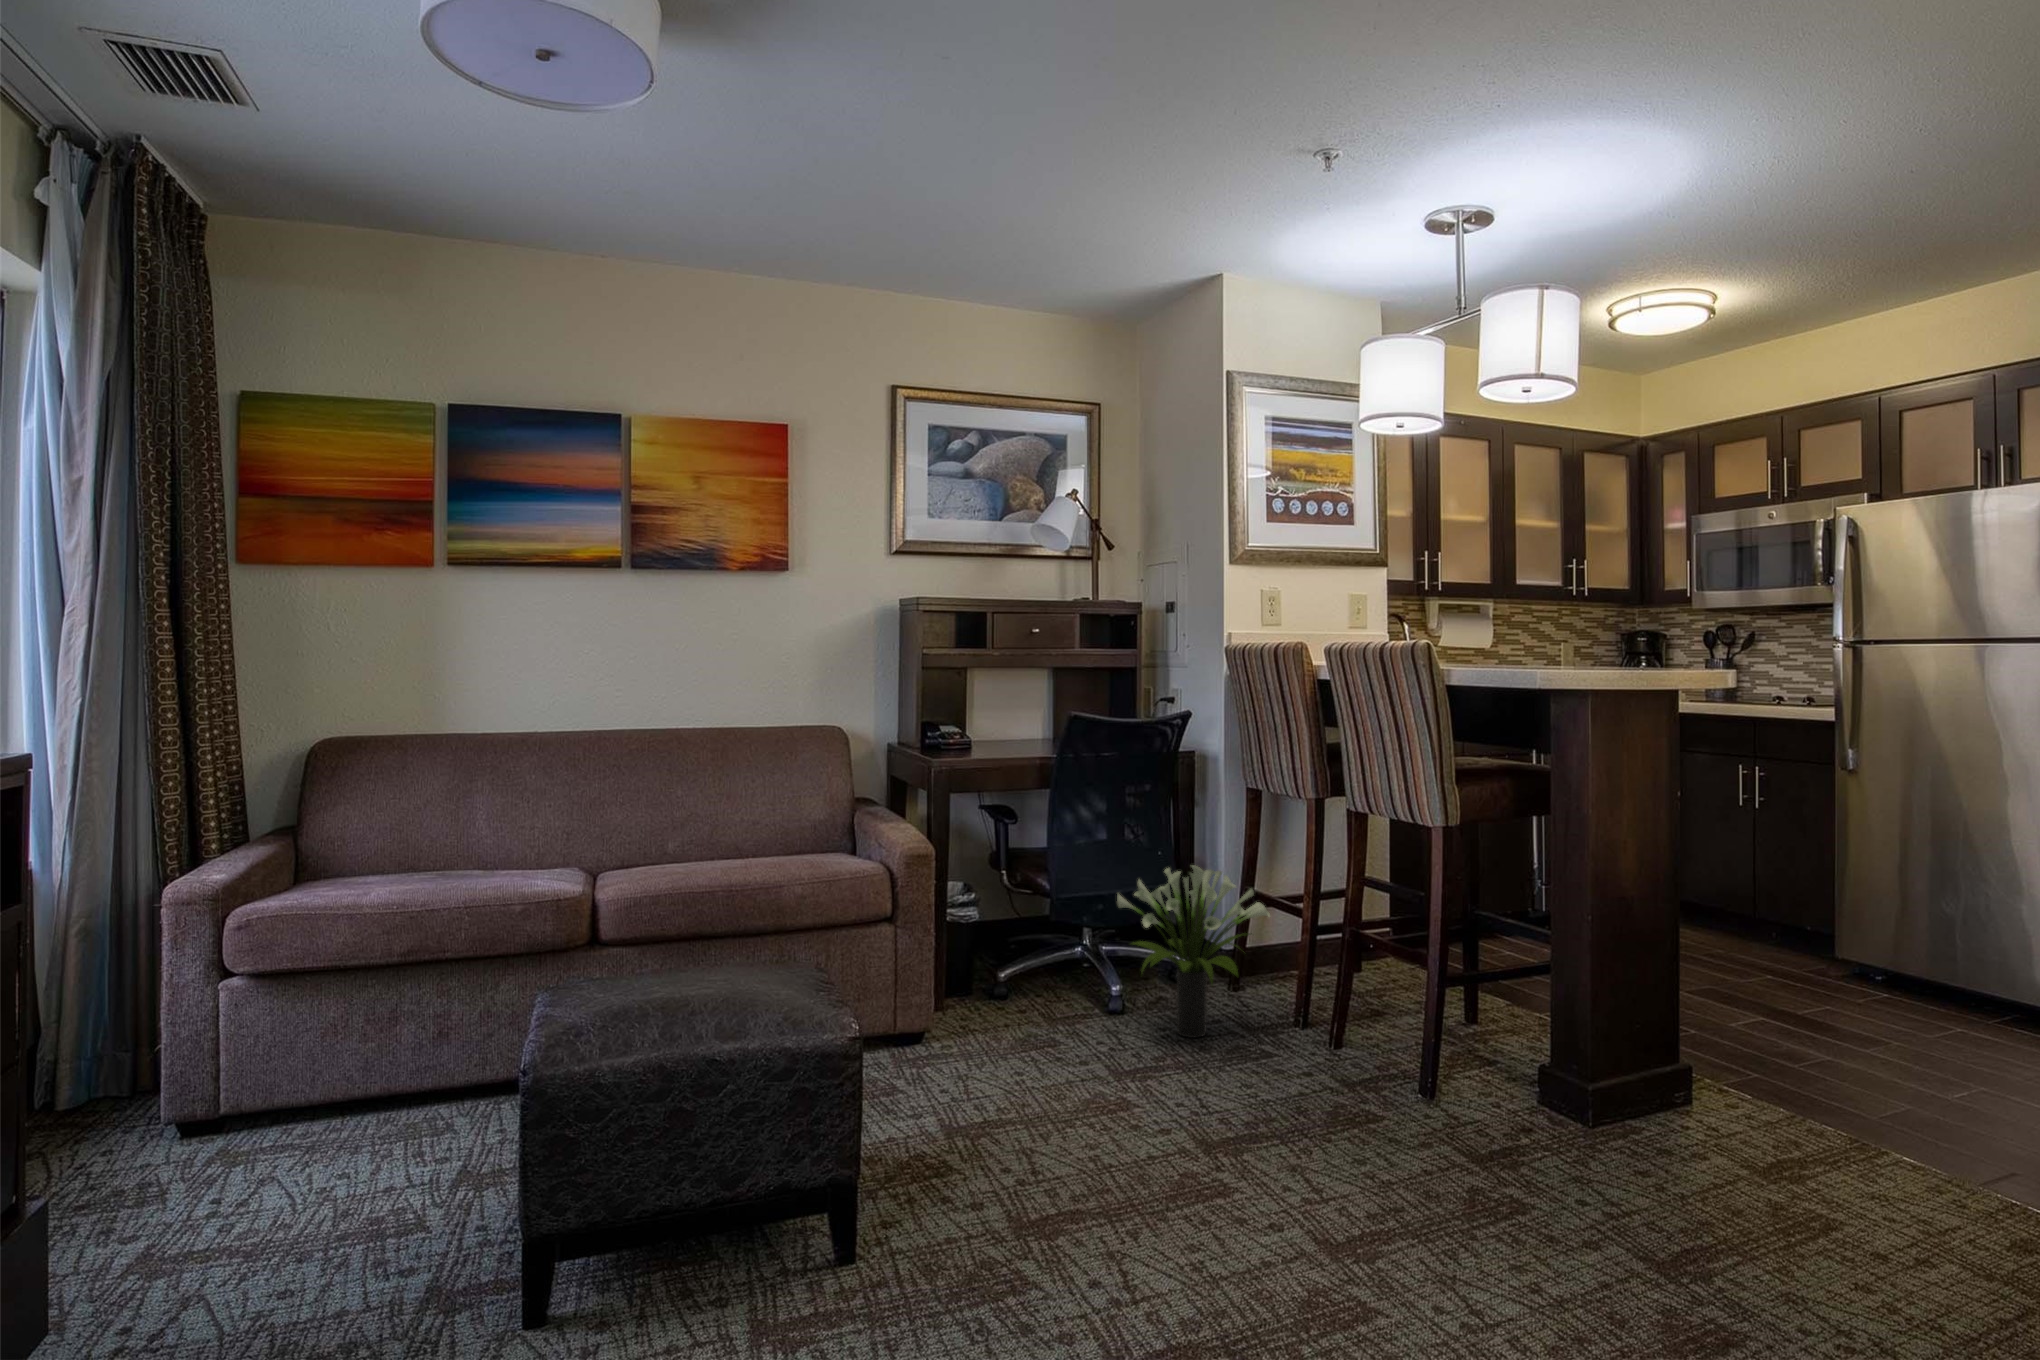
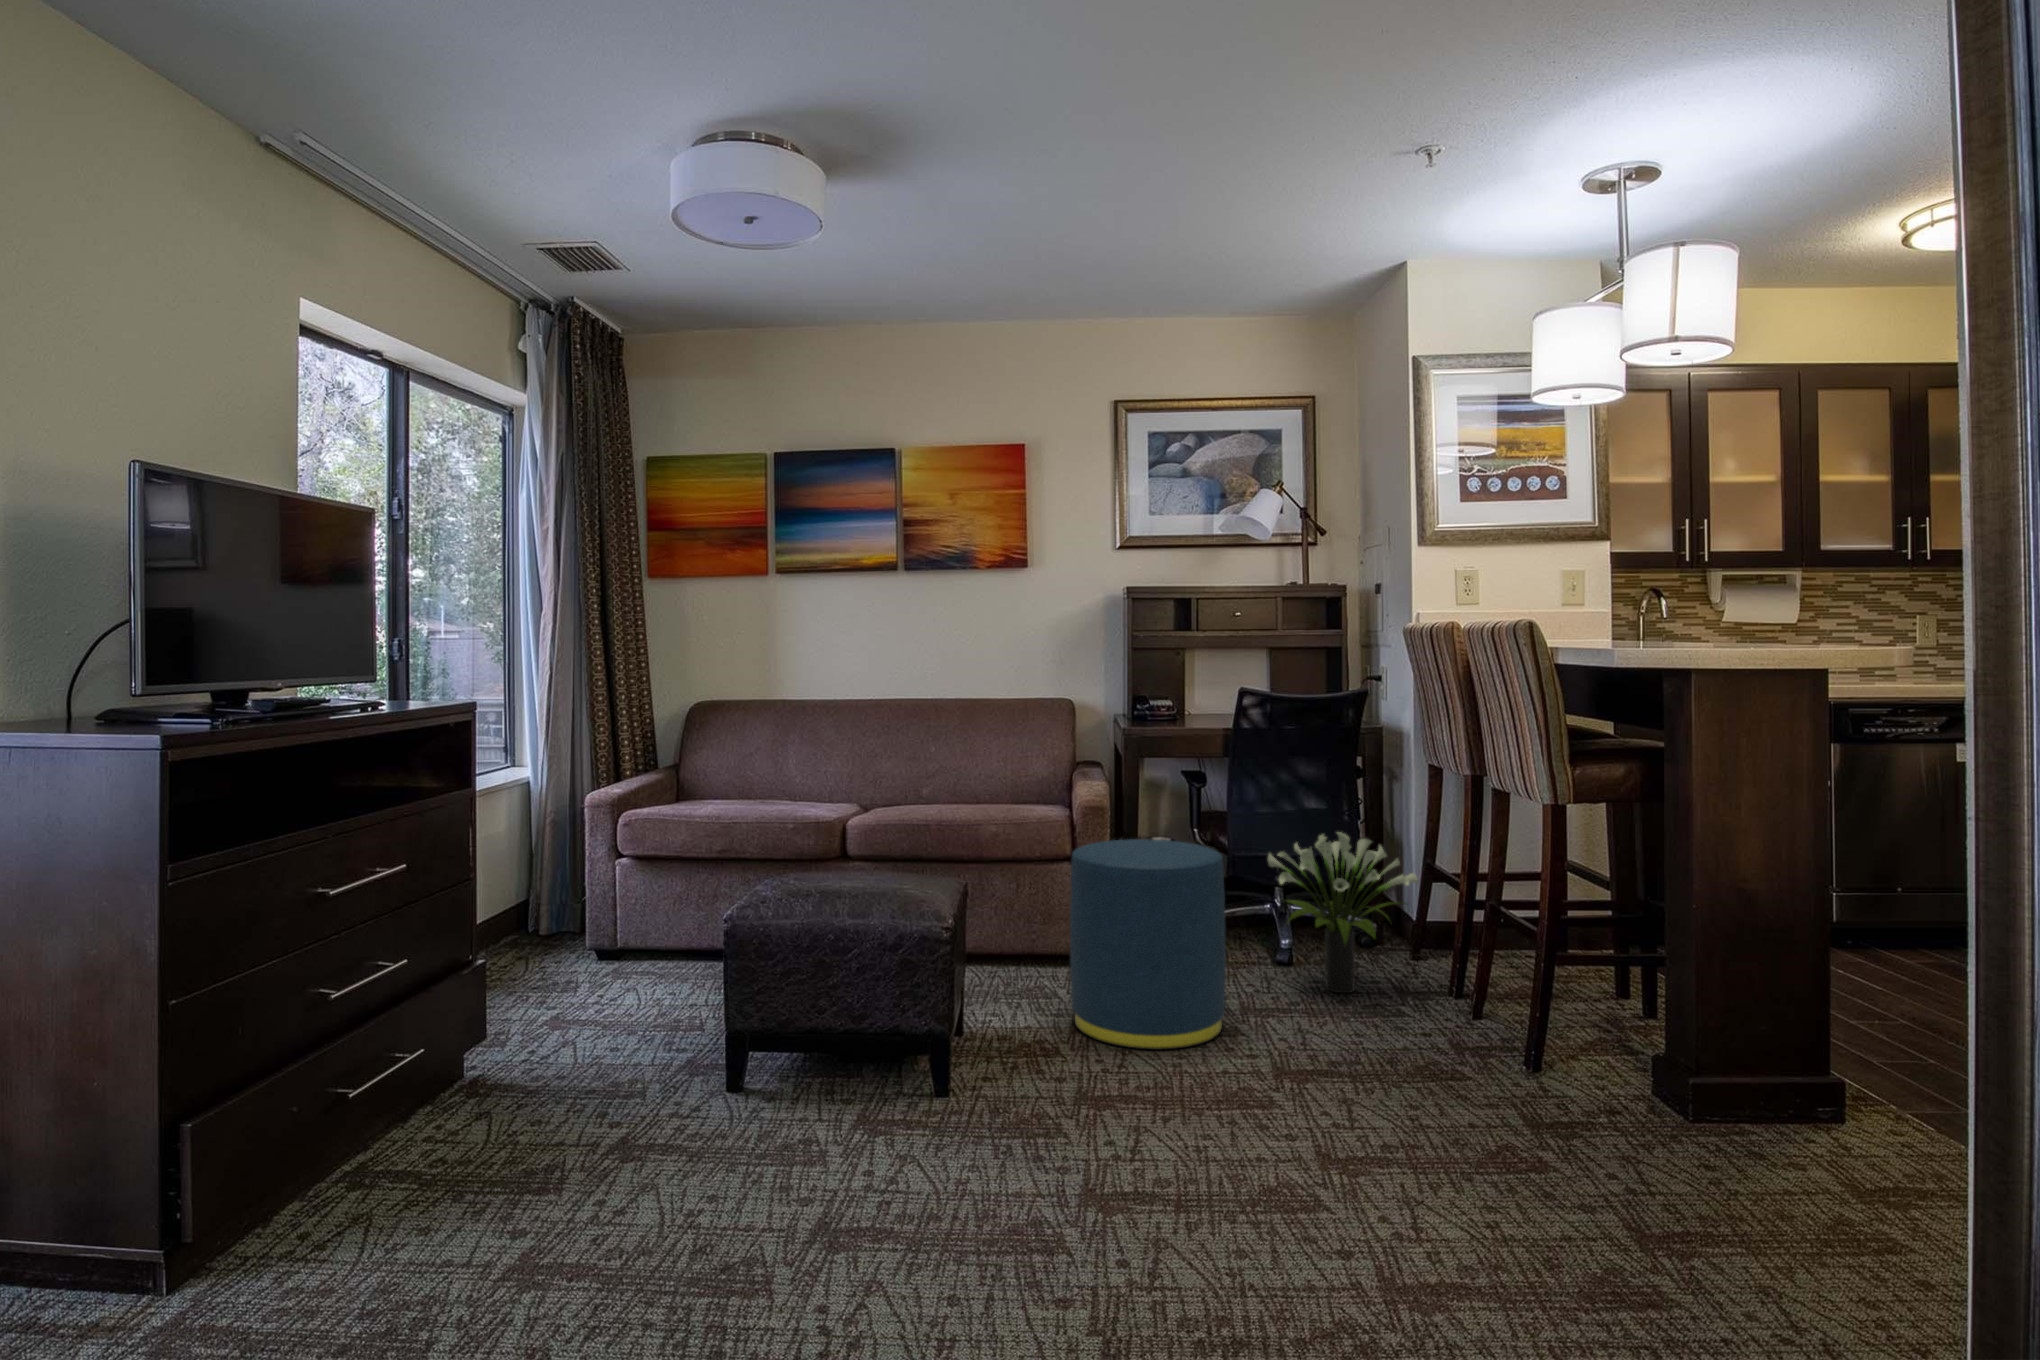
ottoman: none [939,891,1117,1145] -> present [1070,839,1226,1050]

